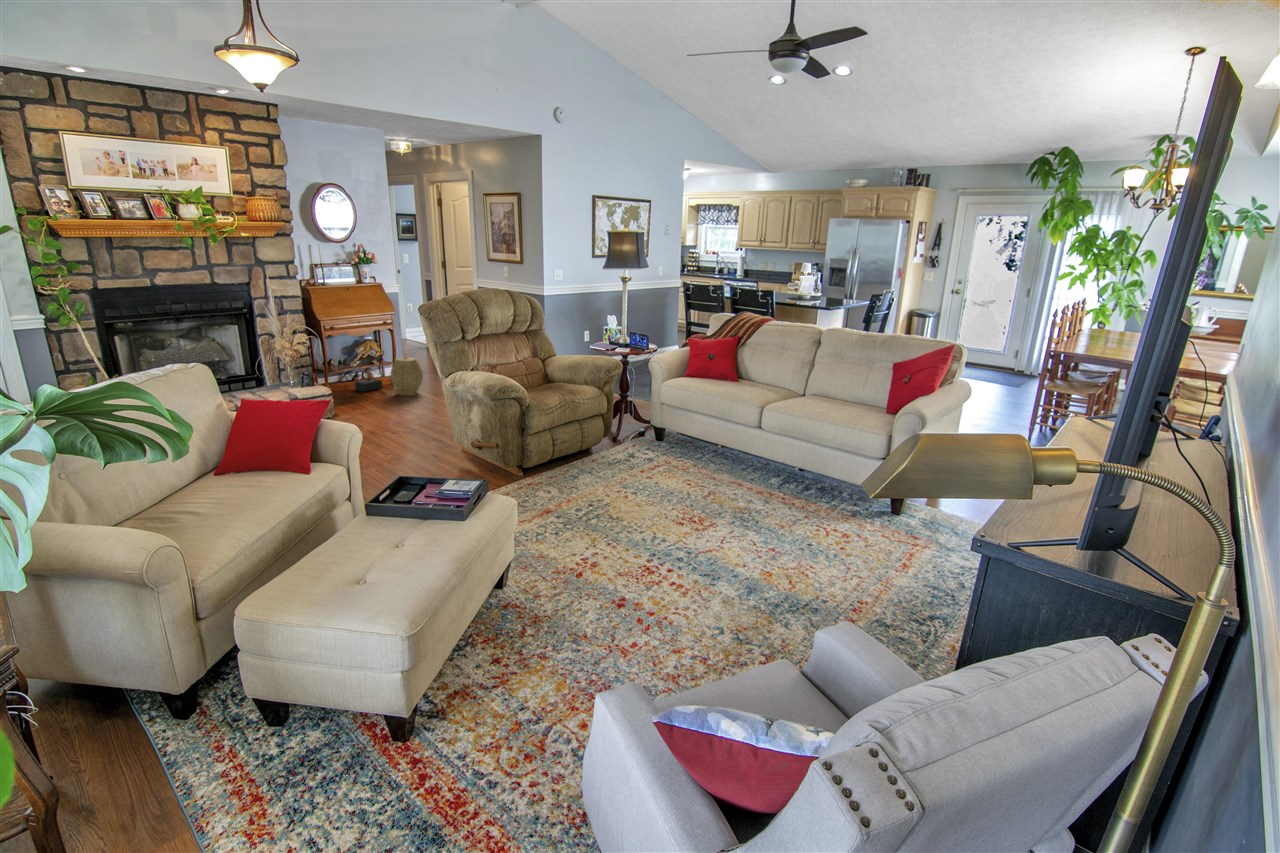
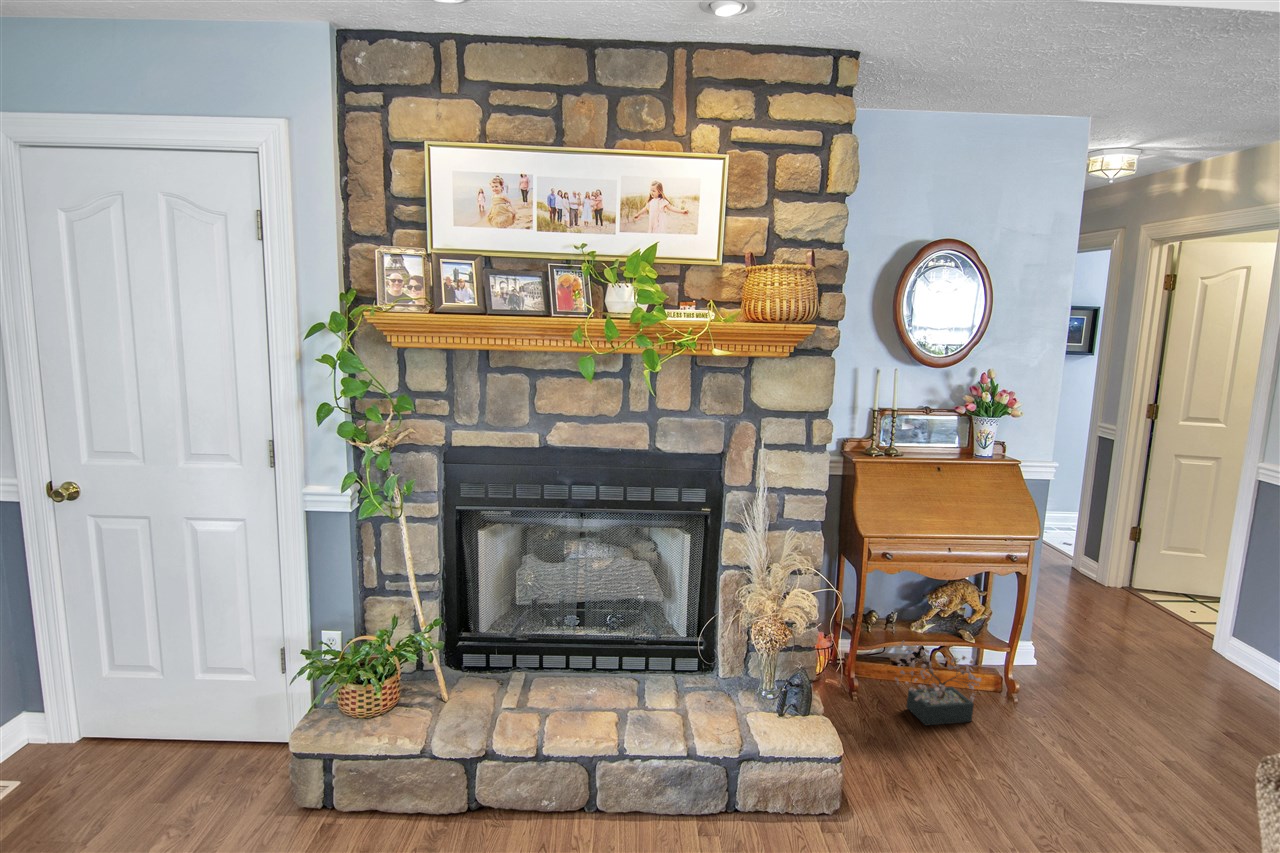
woven basket: present [391,357,423,396] -> none [1001,678,1098,798]

